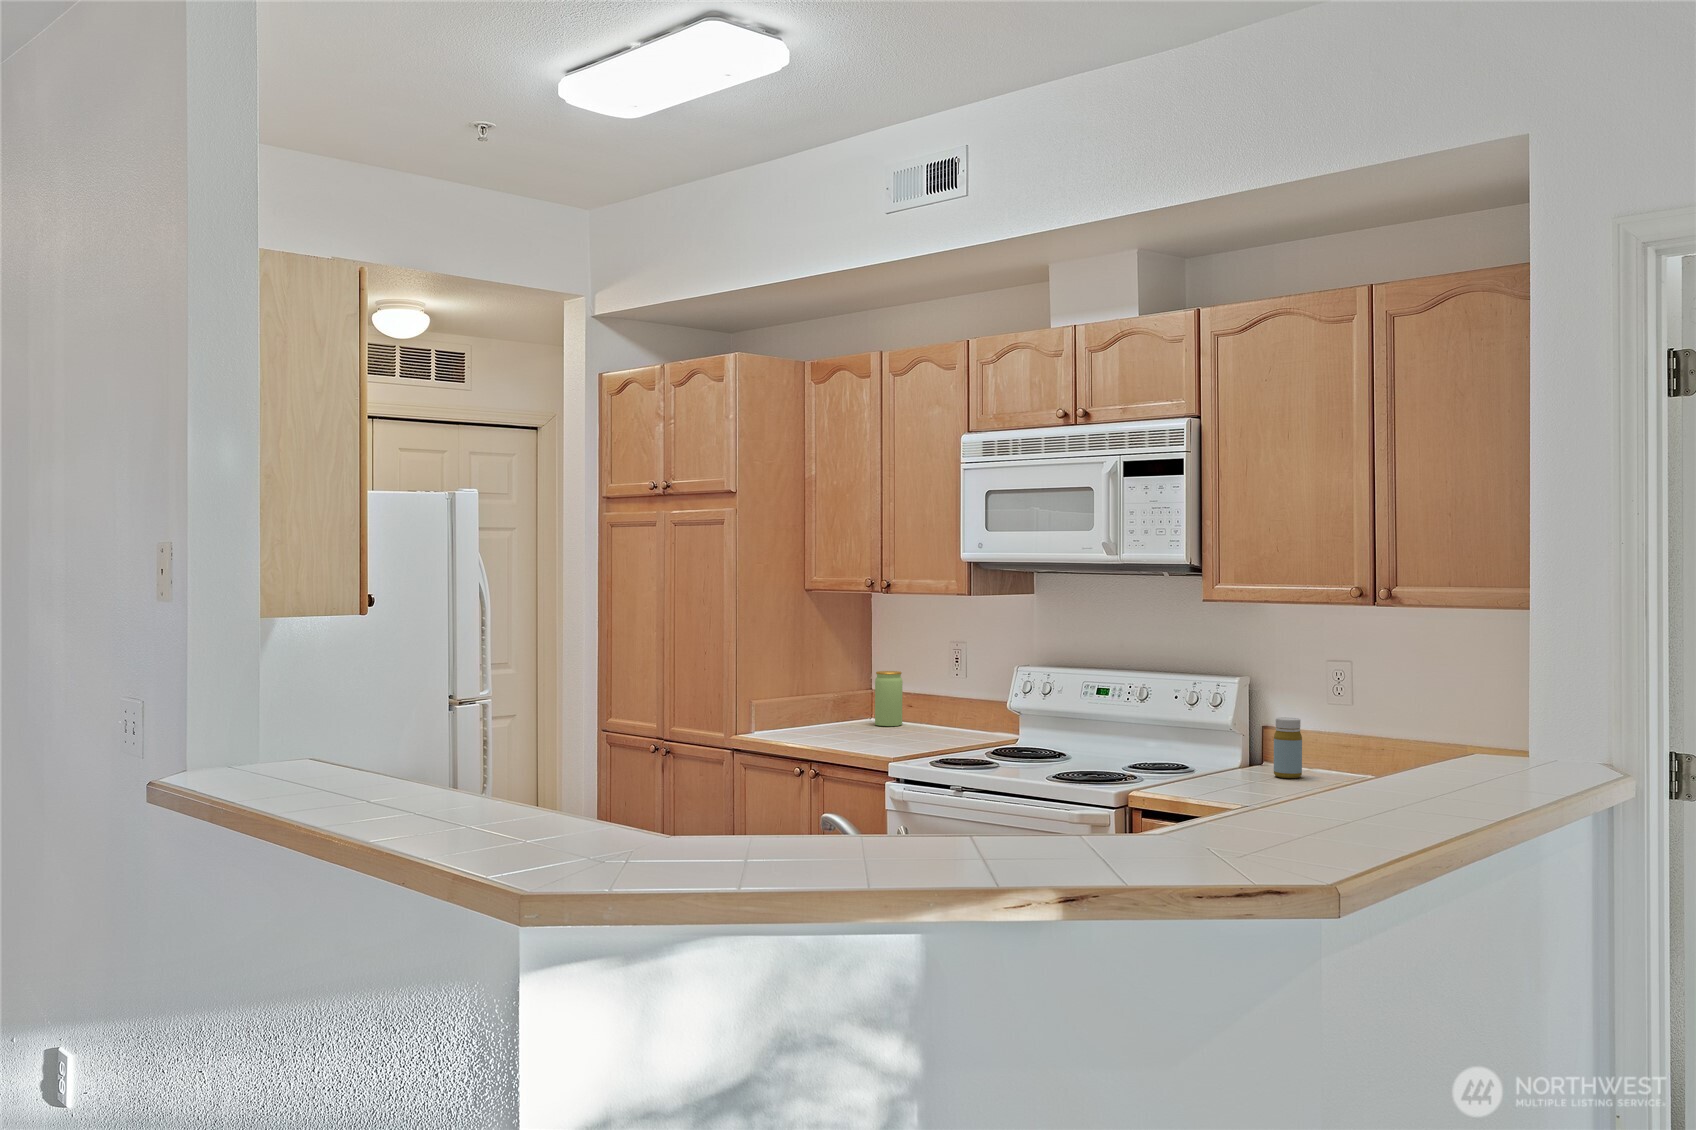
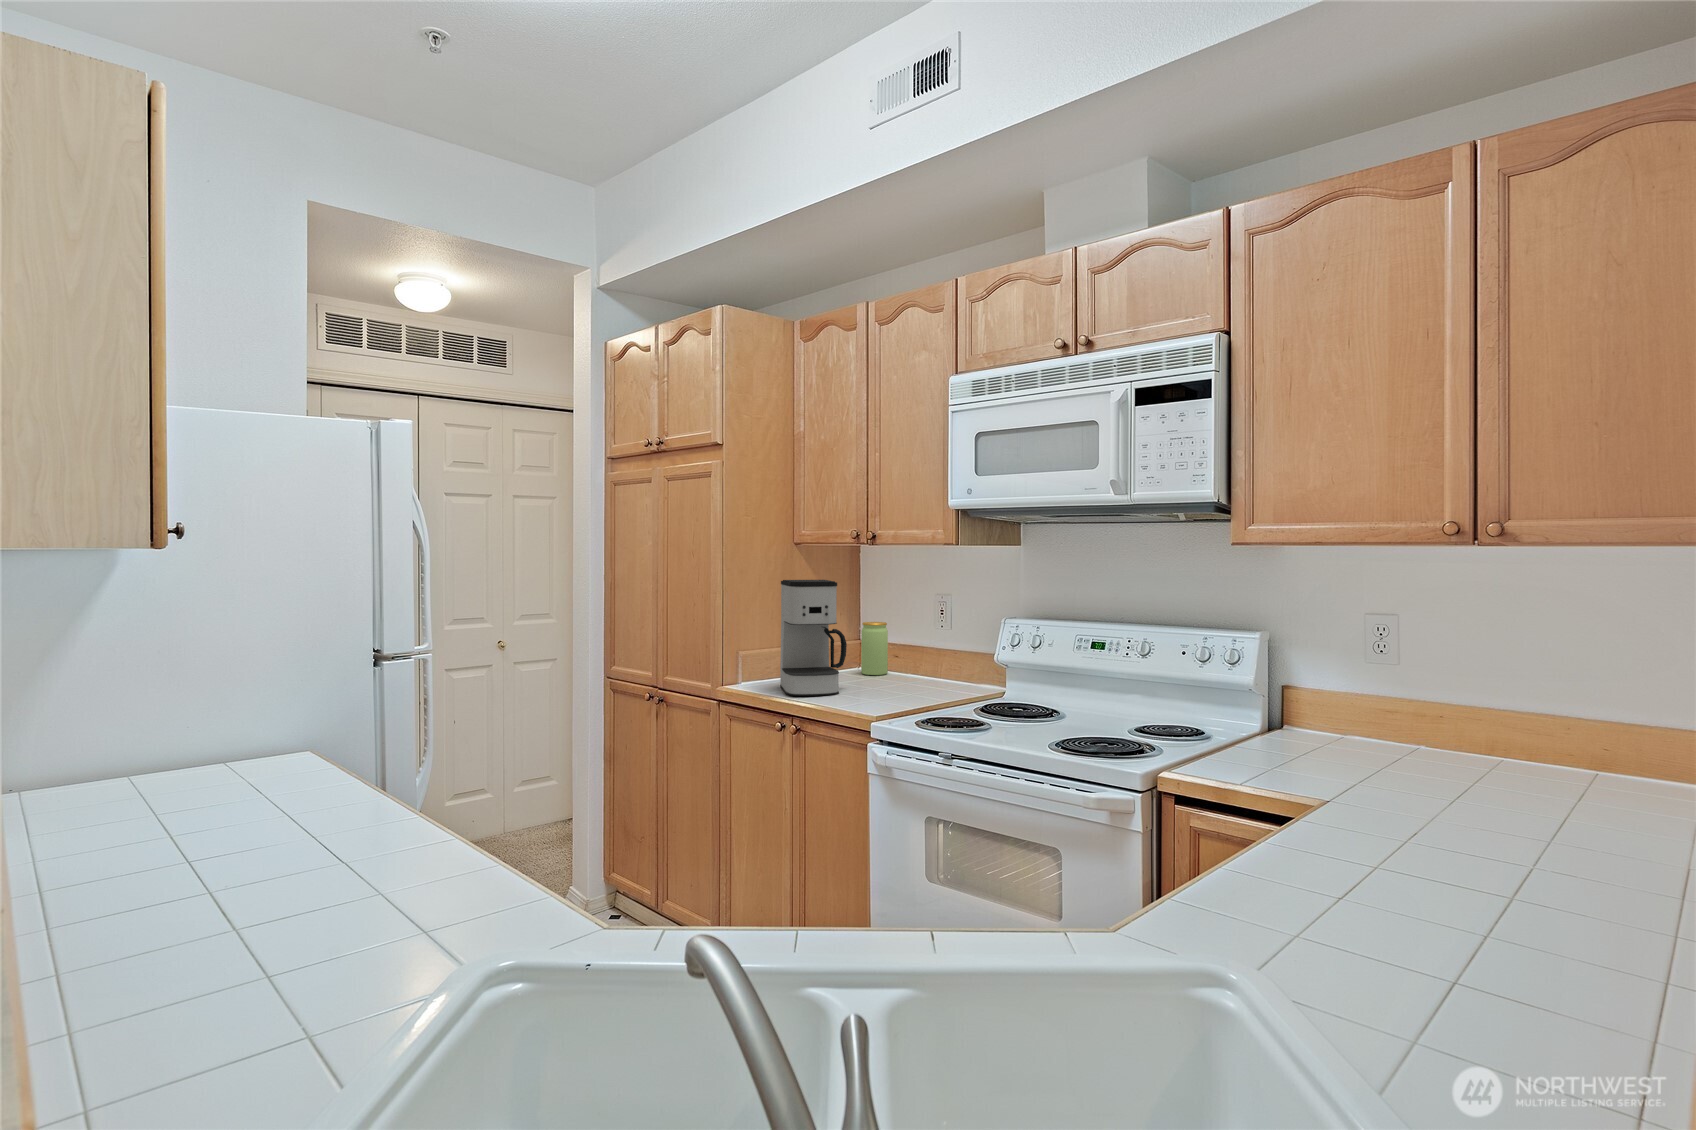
coffee maker: none [793,627,861,743] -> present [780,580,847,696]
bottle: present [1274,717,1302,778] -> none [1309,678,1344,749]

